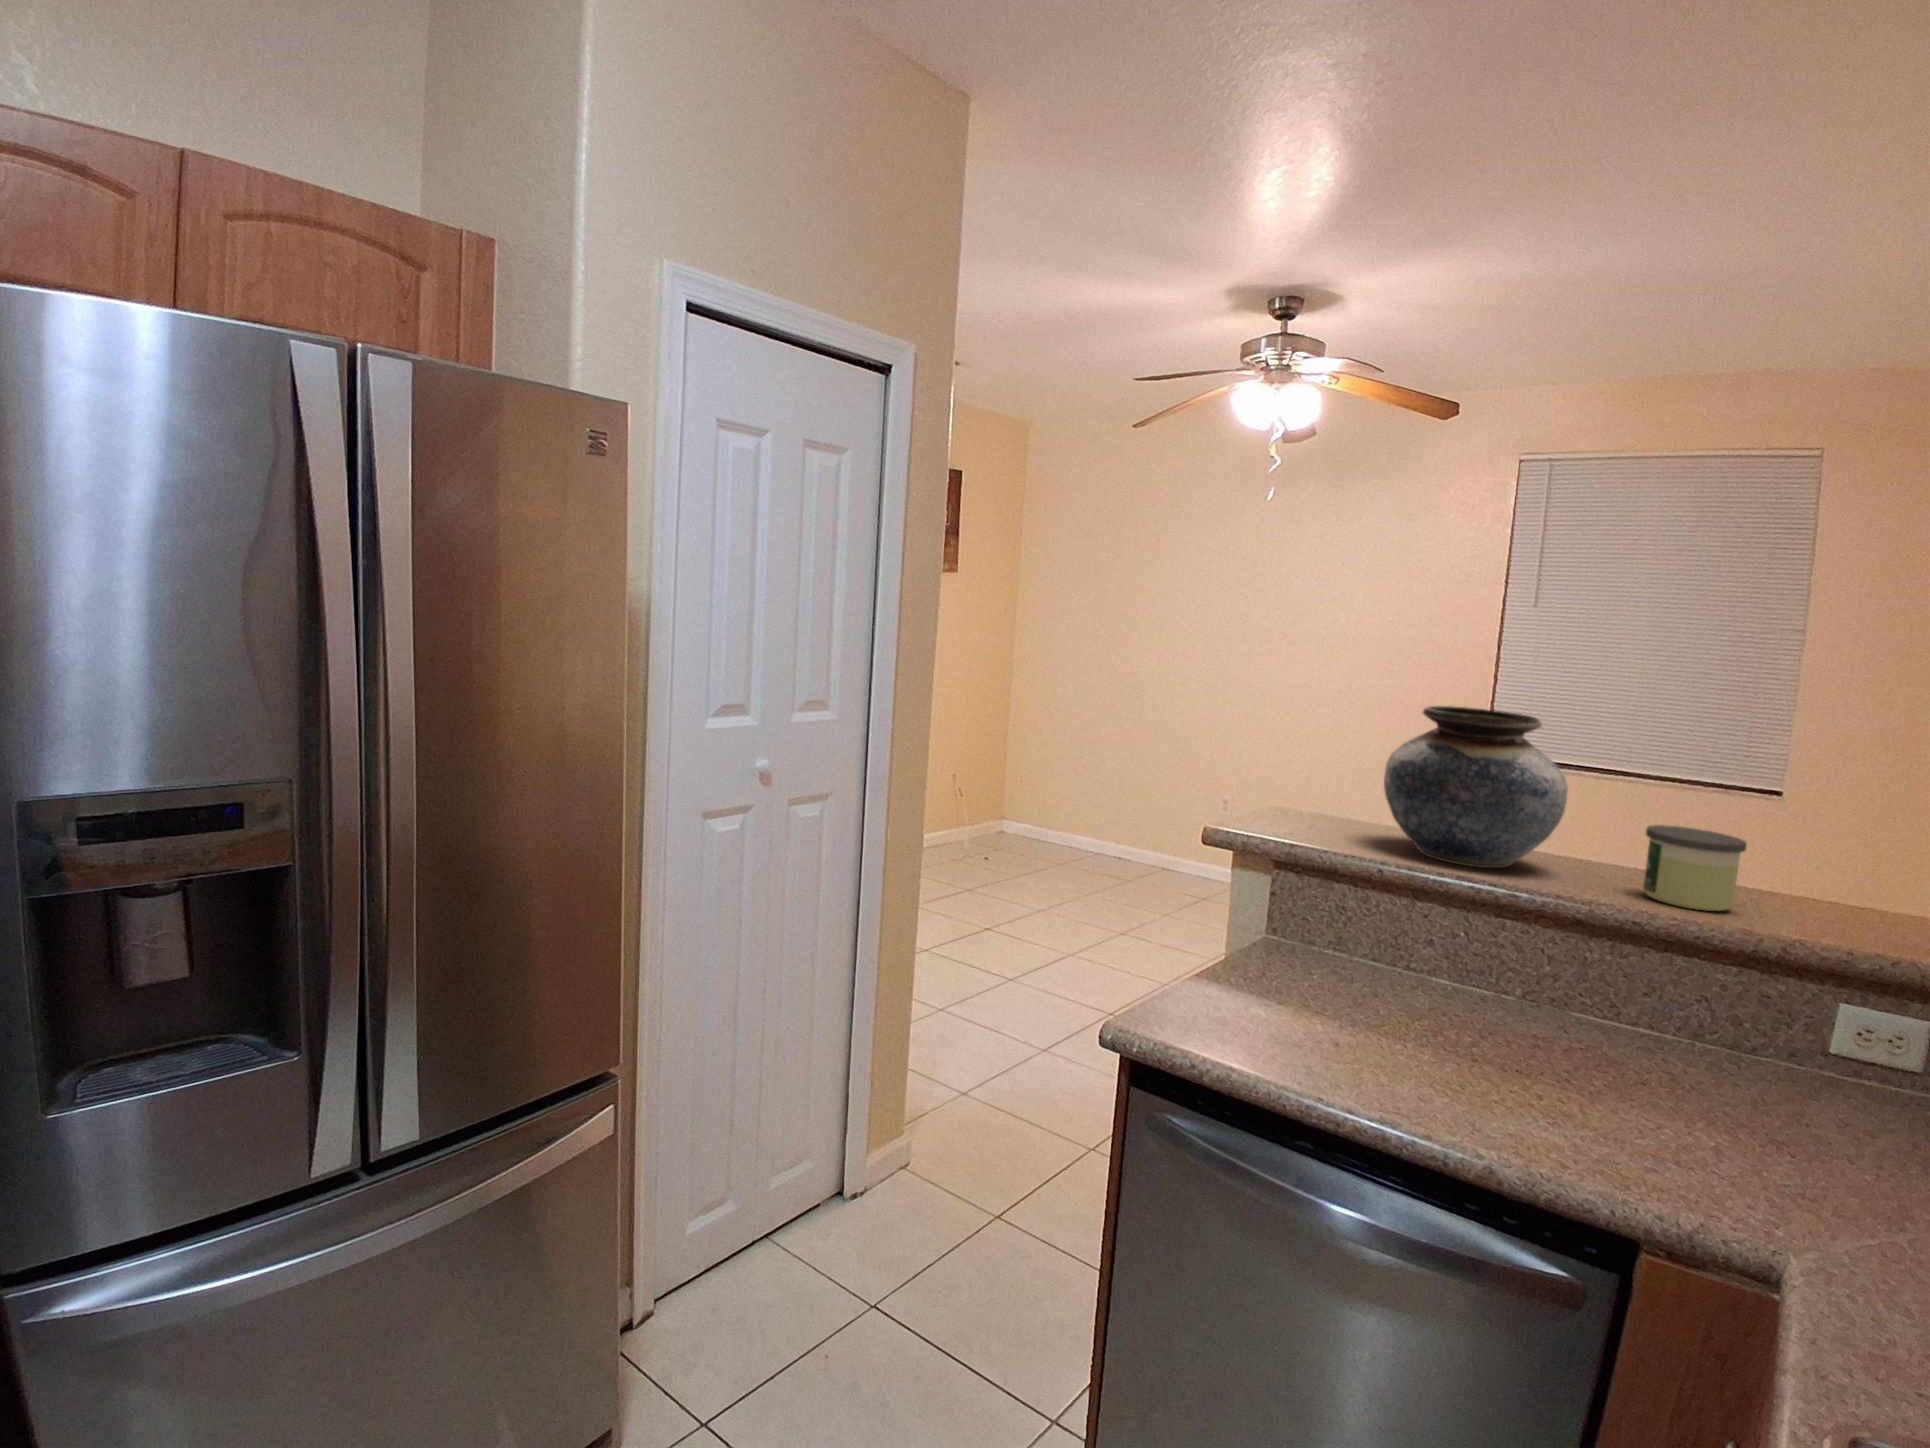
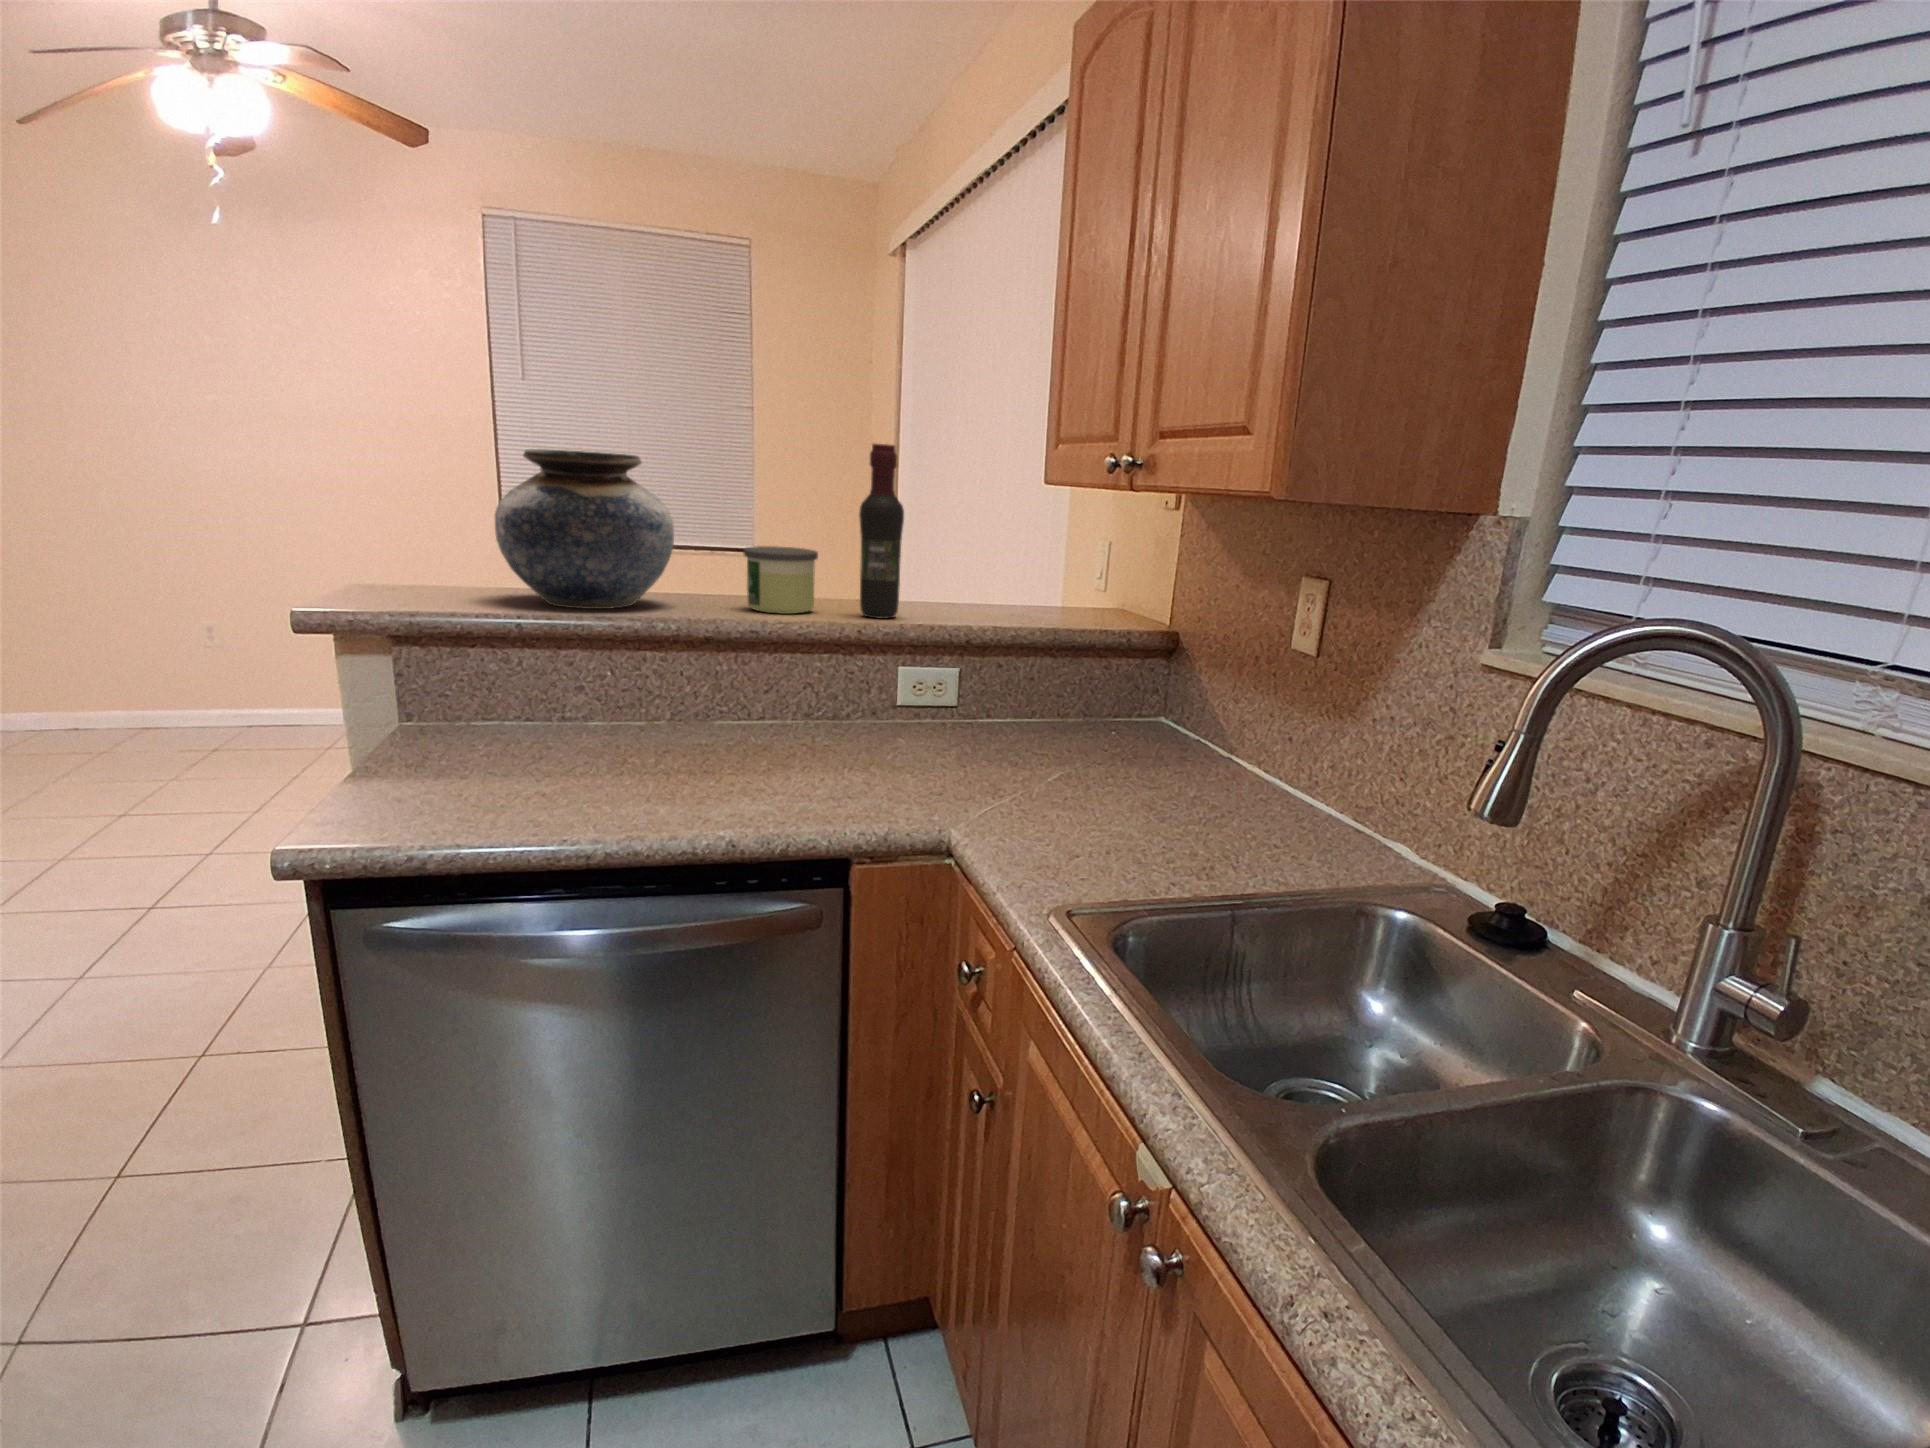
wine bottle: none [1798,726,1880,941] -> present [859,444,904,619]

